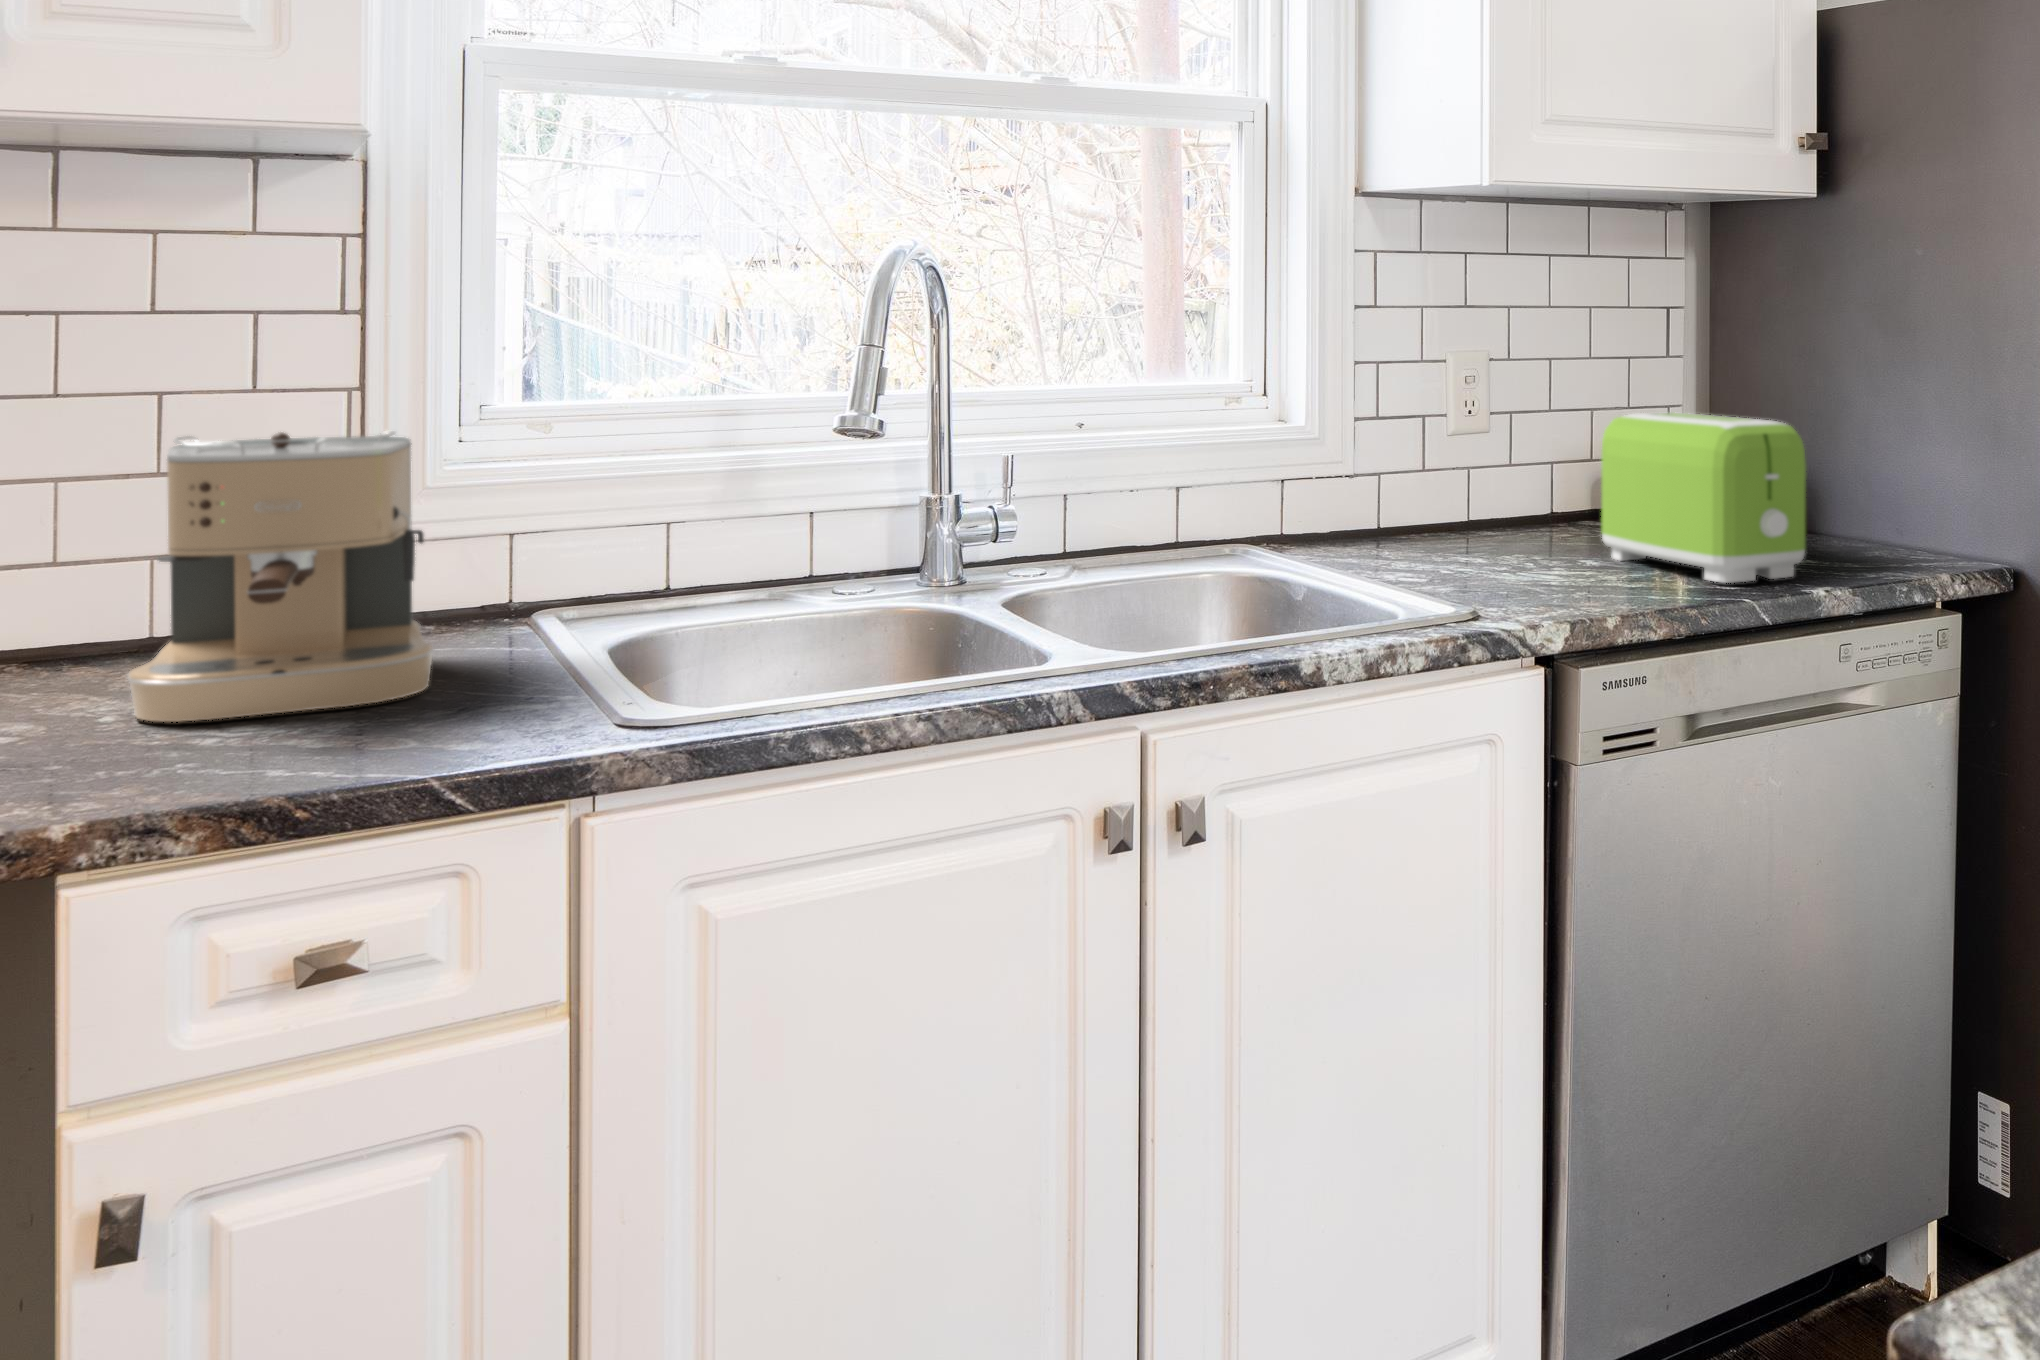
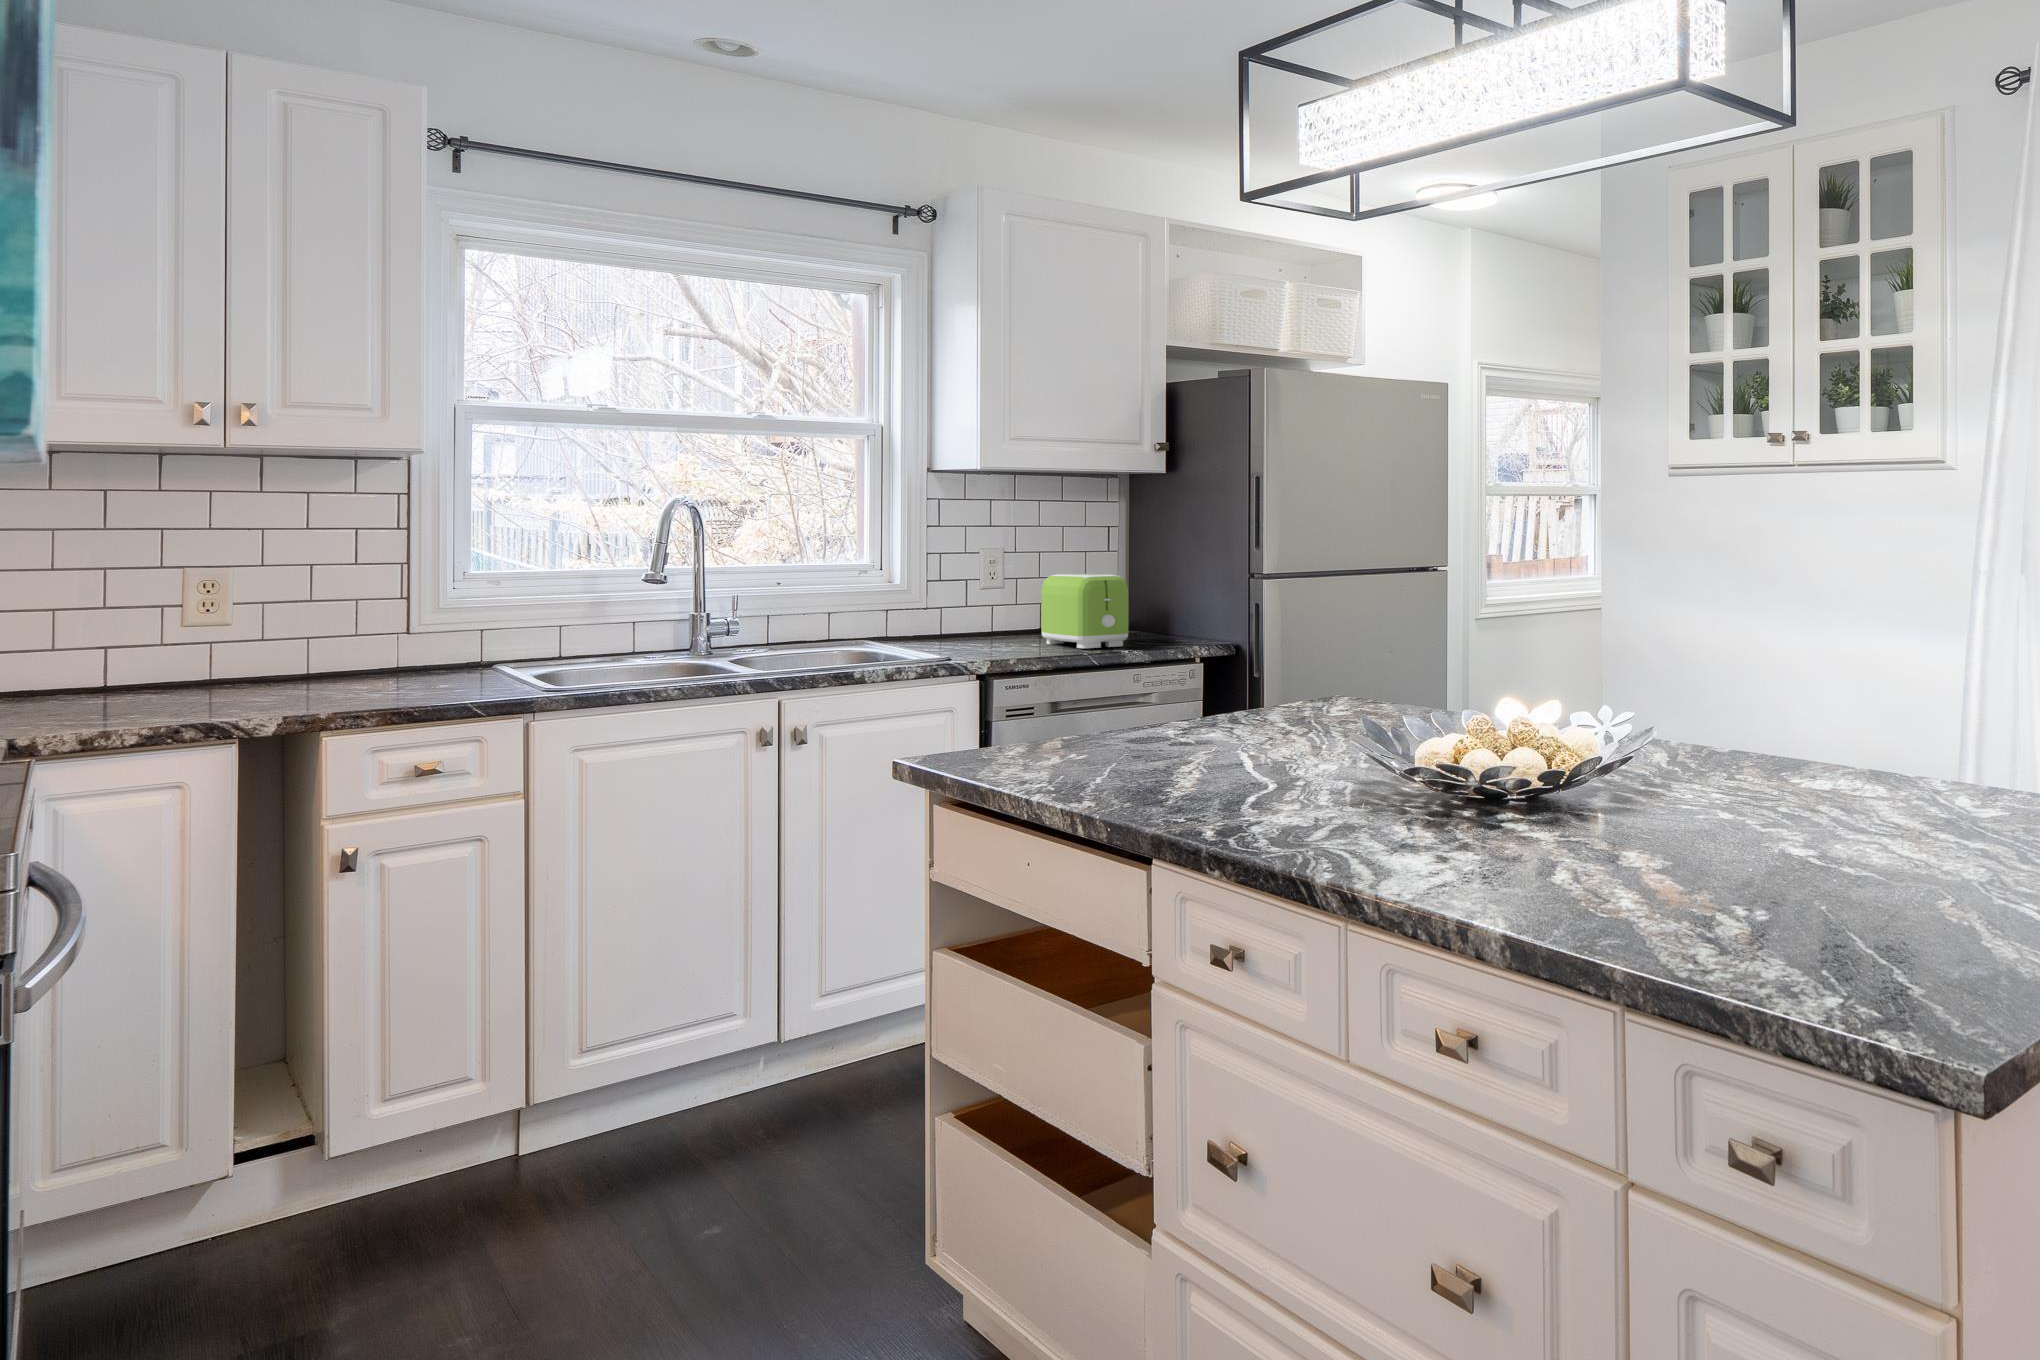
coffee maker: present [127,431,434,722] -> none [318,577,453,694]

